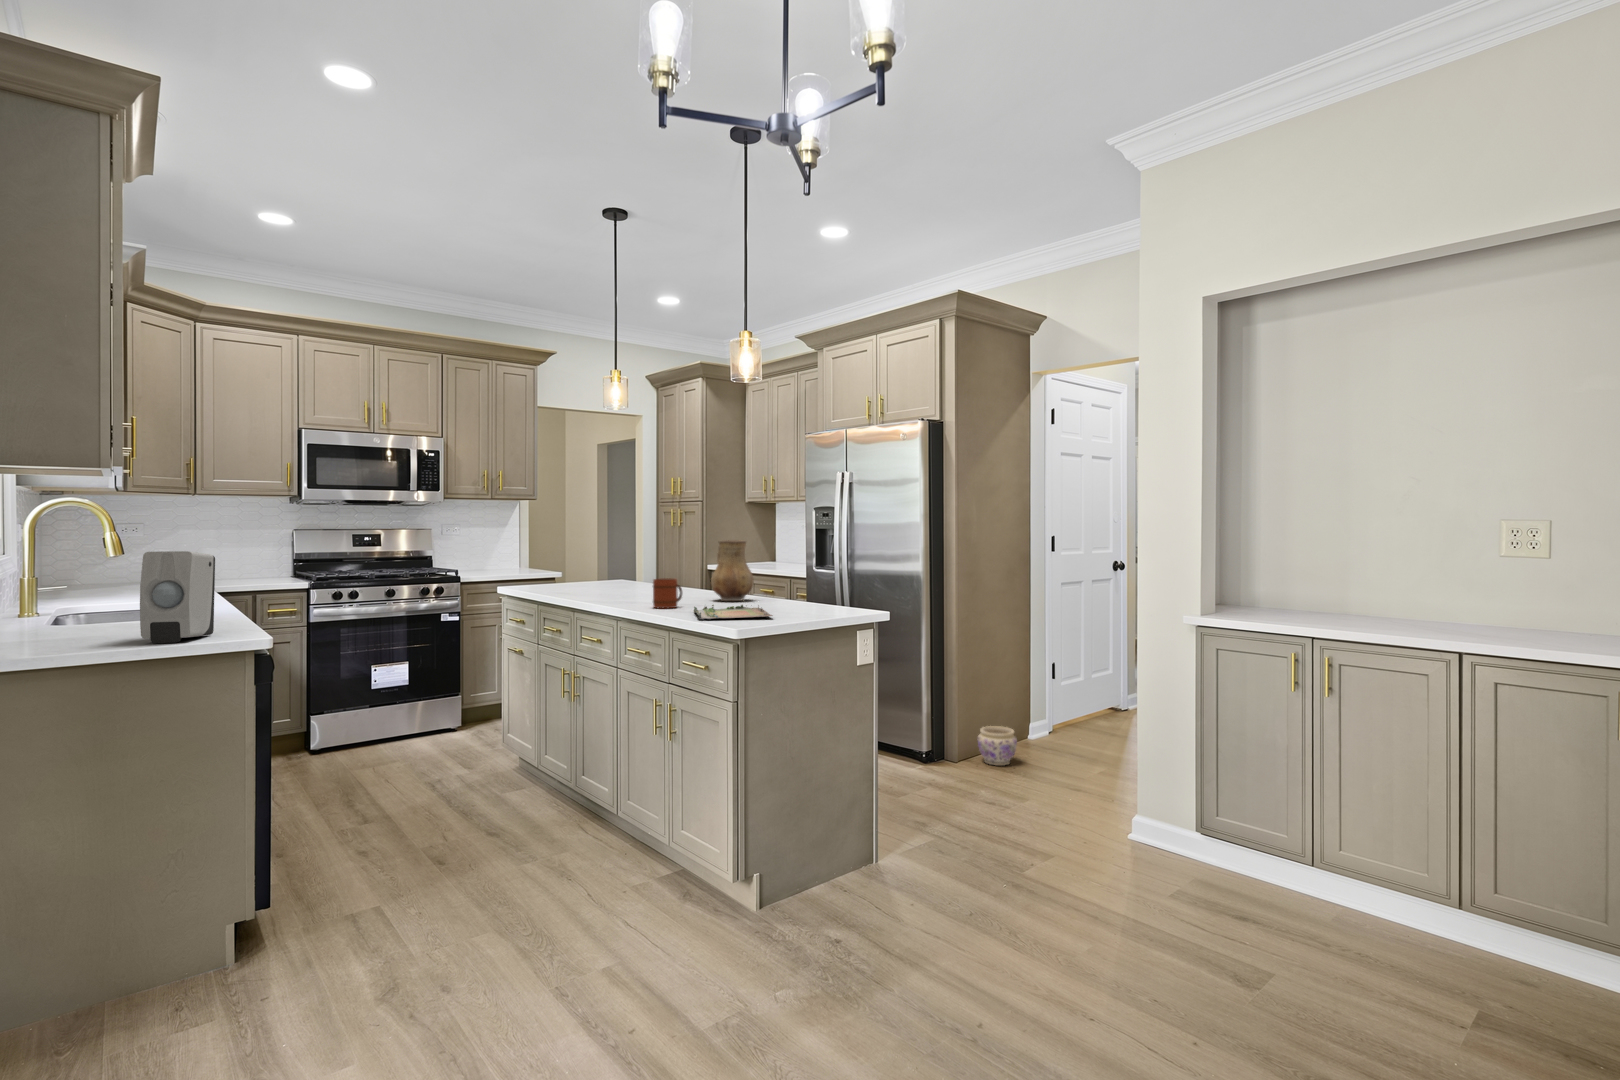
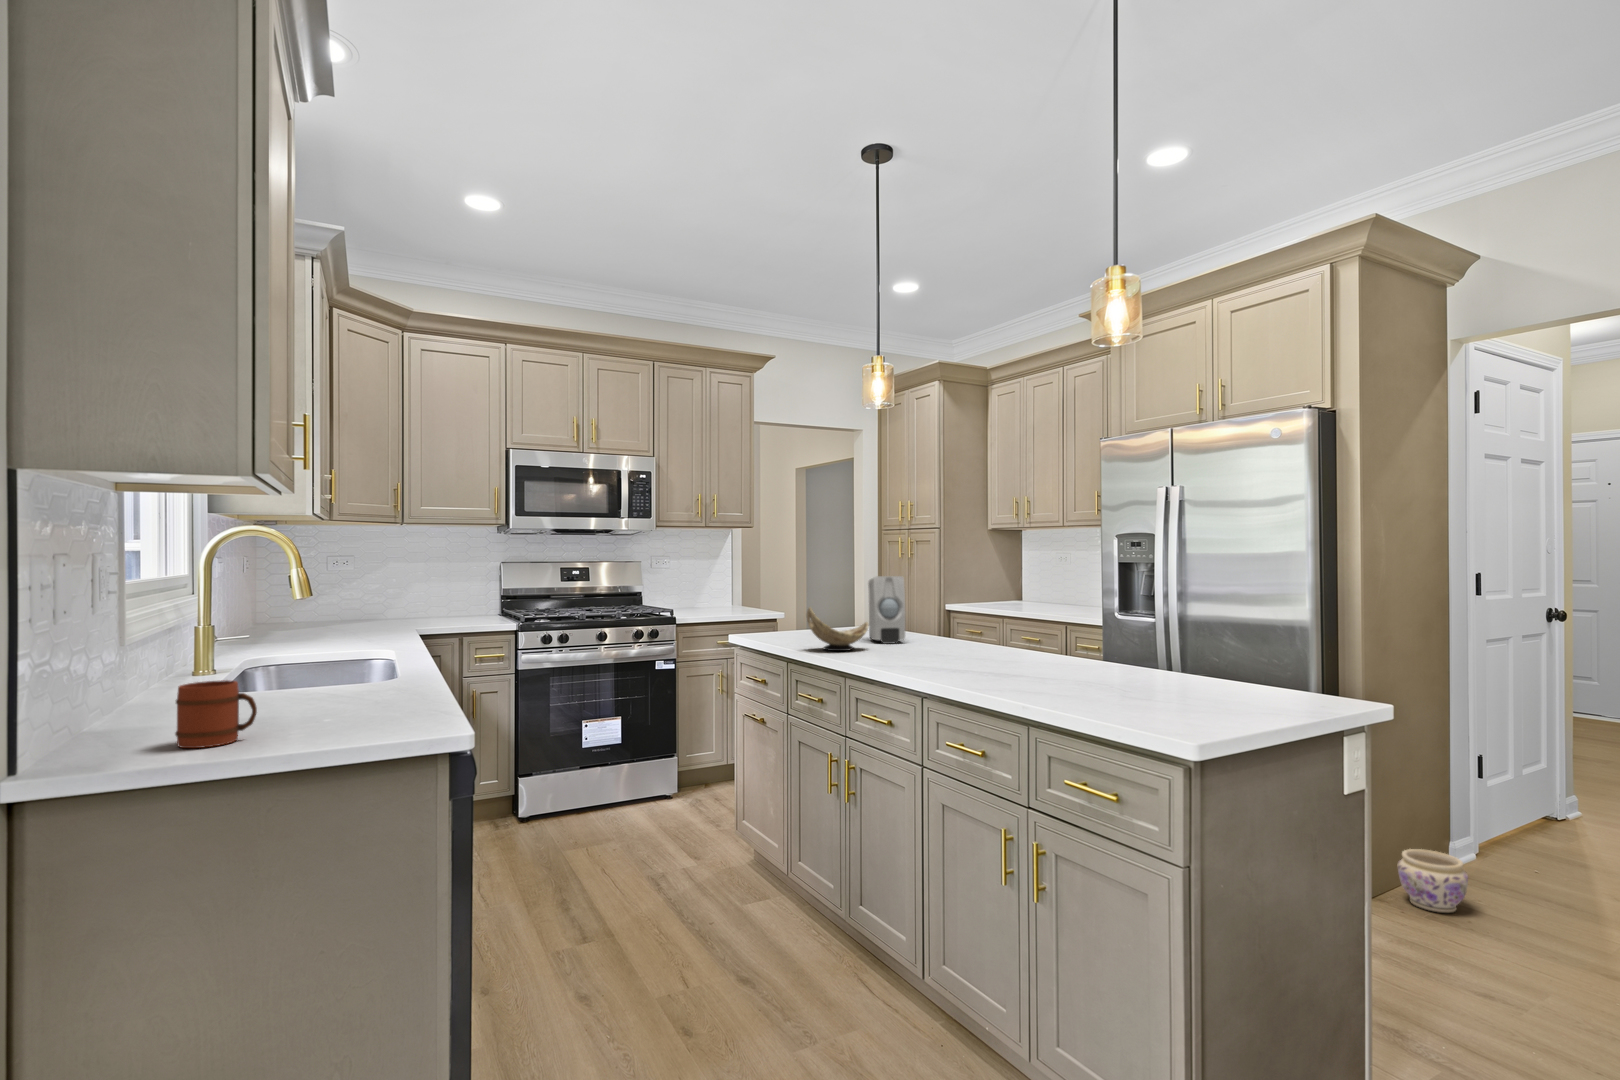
ceramic pitcher: present [711,540,753,601] -> none [1043,581,1106,670]
soap dispenser: present [140,551,215,643] -> present [868,576,905,644]
decorative bowl: none [550,562,600,595] -> present [807,608,868,651]
mug: present [653,578,682,608] -> present [175,680,257,748]
tray: present [694,601,773,620] -> none [1056,675,1222,717]

